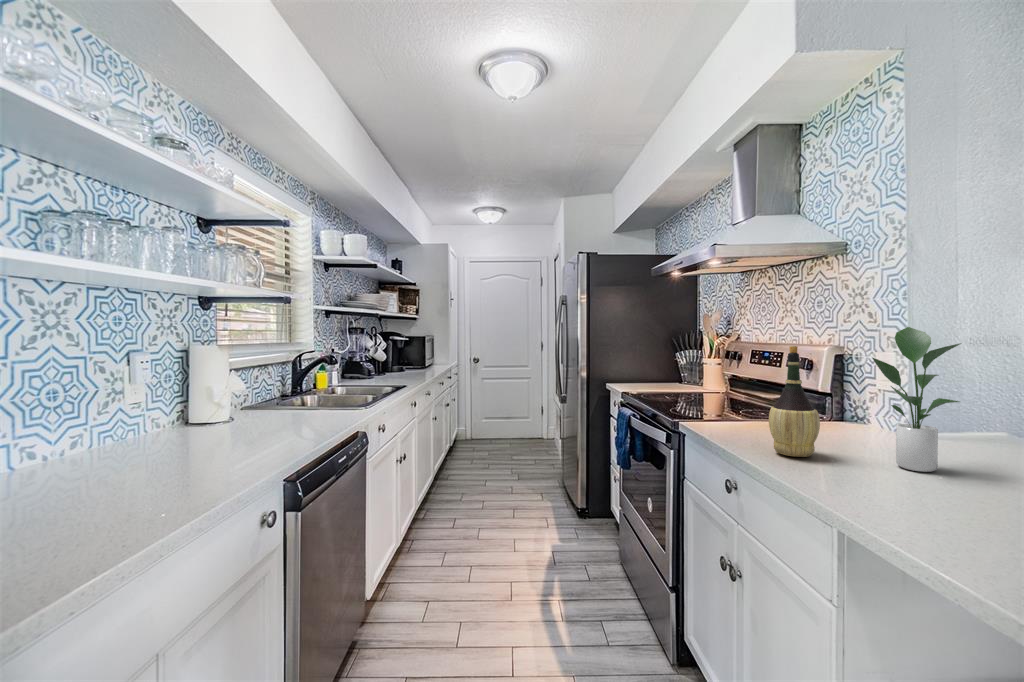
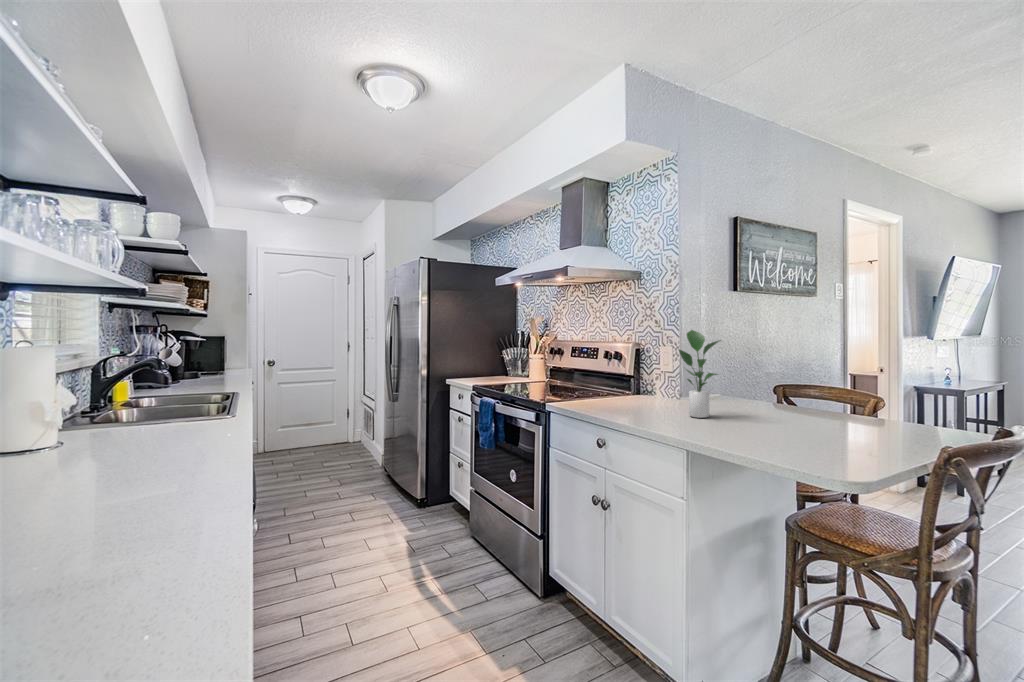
wine bottle: present [769,346,820,457] -> none [619,342,650,417]

